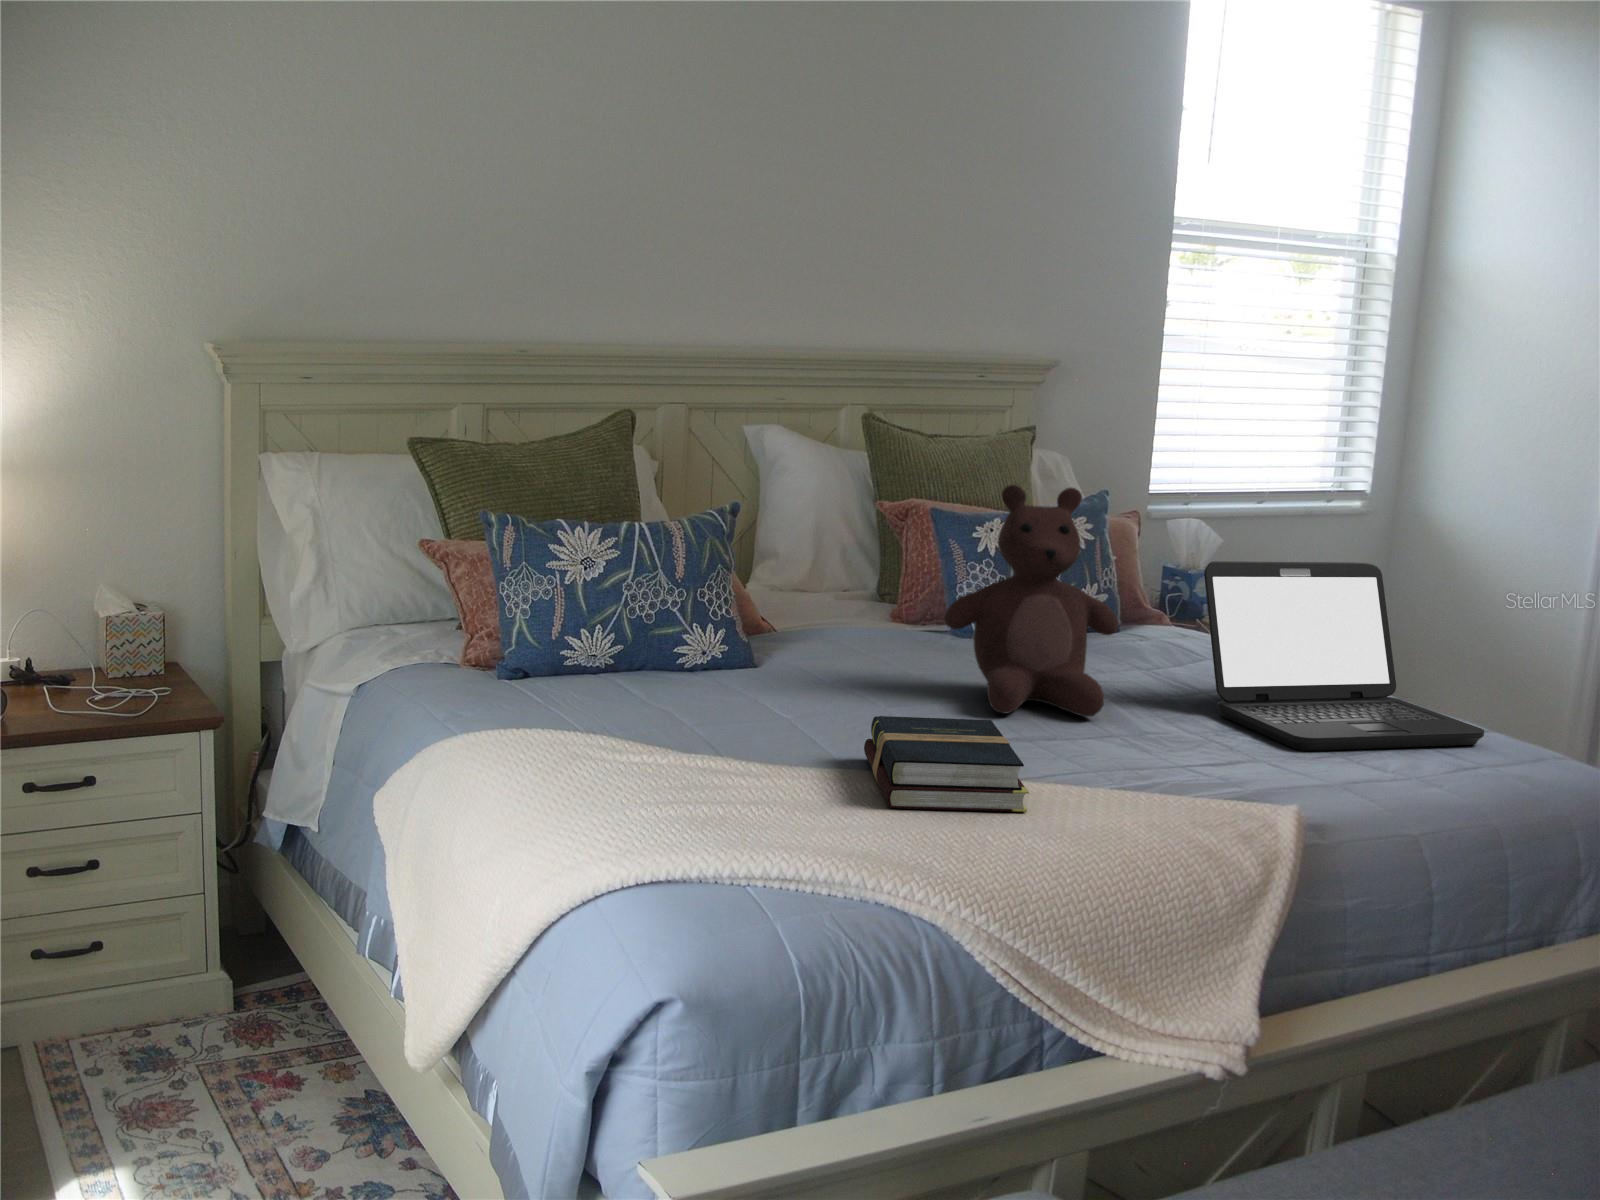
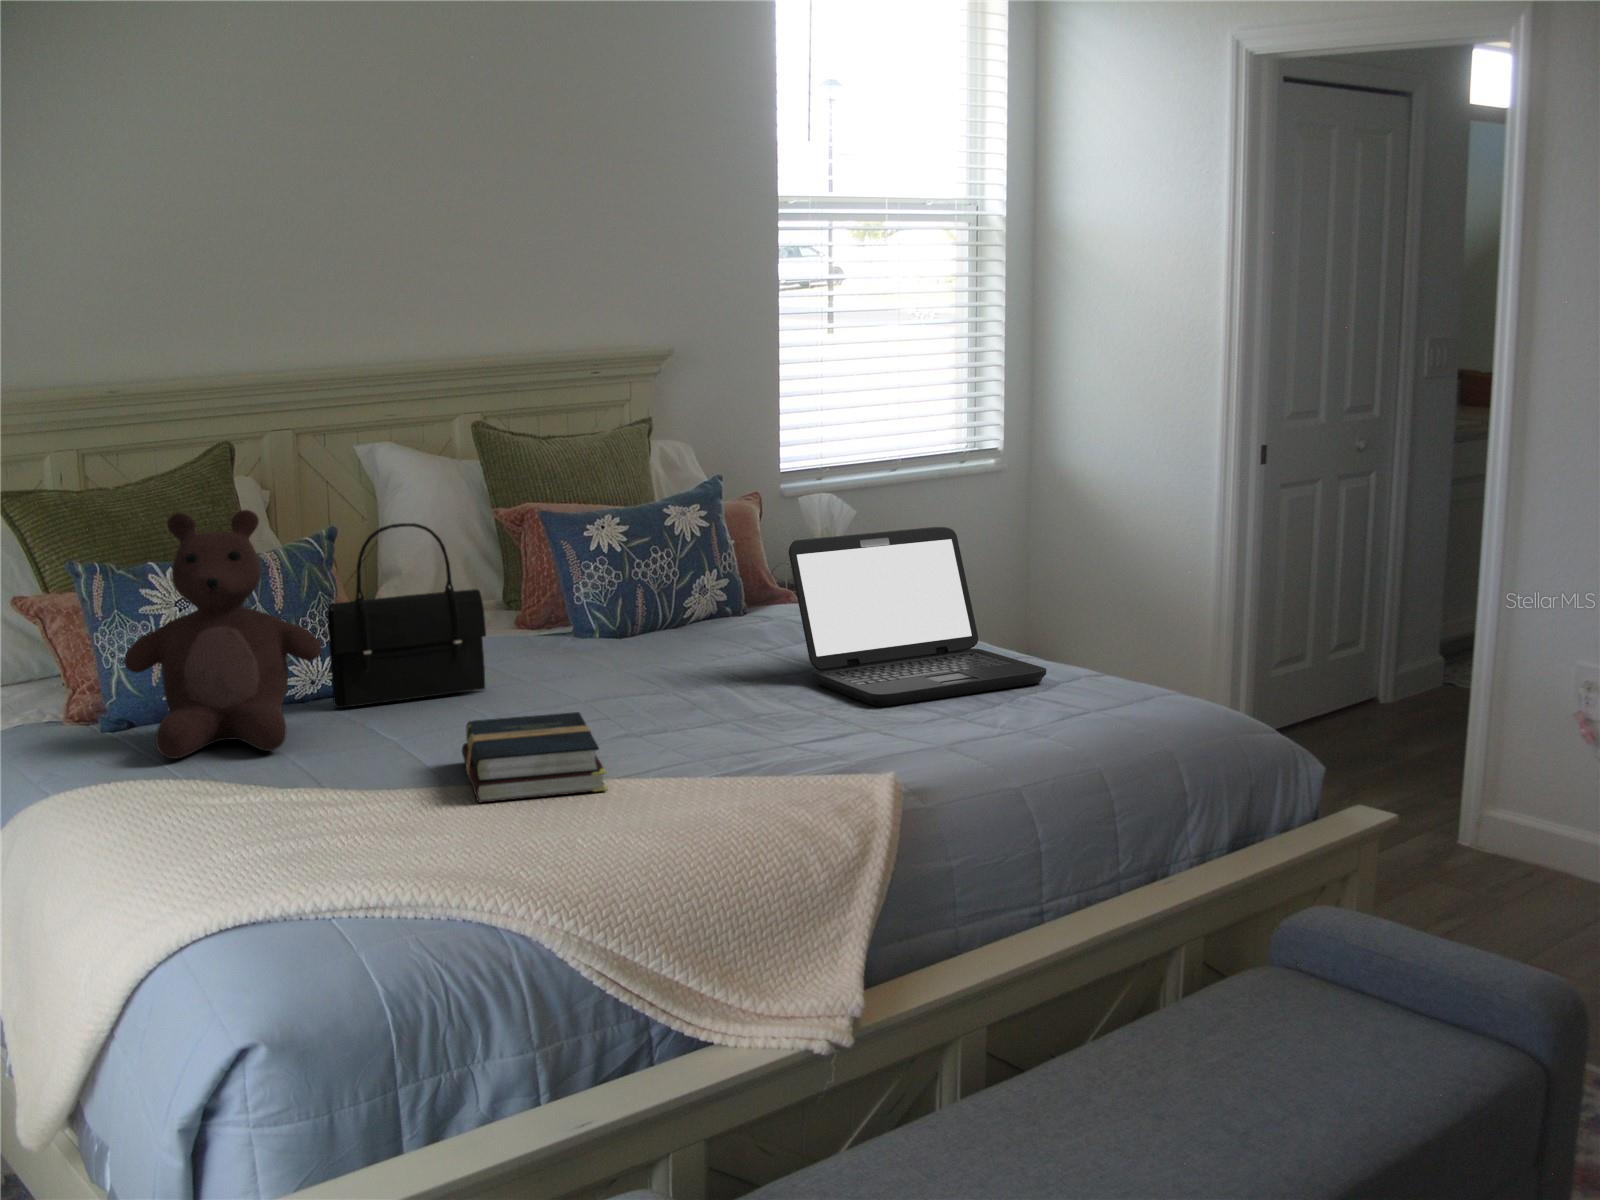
teddy bear: present [944,485,1118,717] -> present [124,510,322,759]
handbag: none [723,503,881,684] -> present [328,523,486,709]

